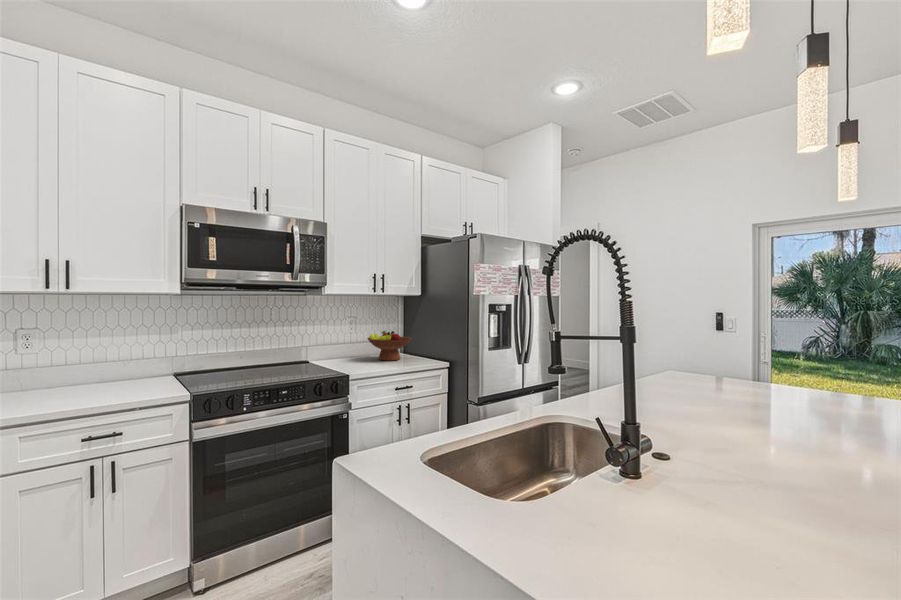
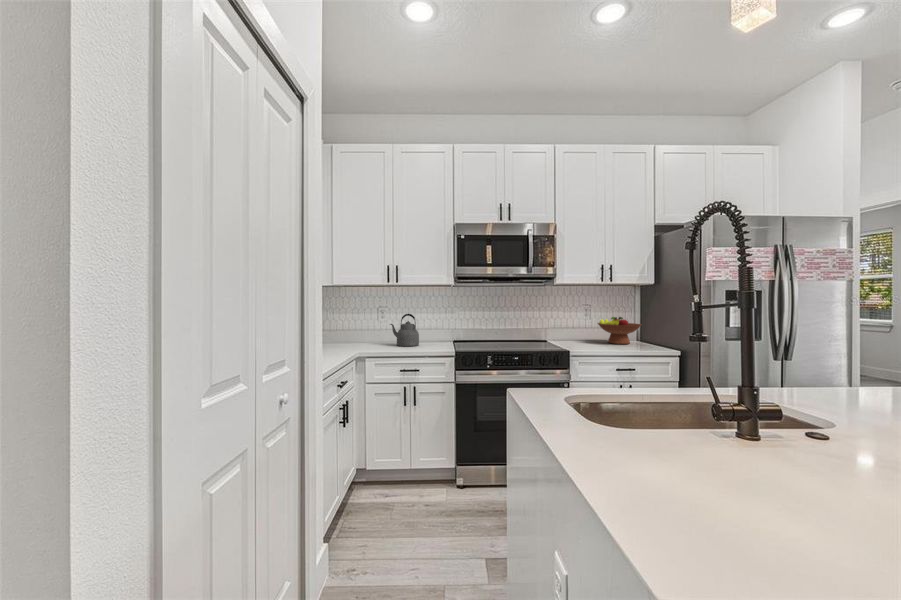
kettle: none [46,341,113,397] -> present [390,314,419,346]

